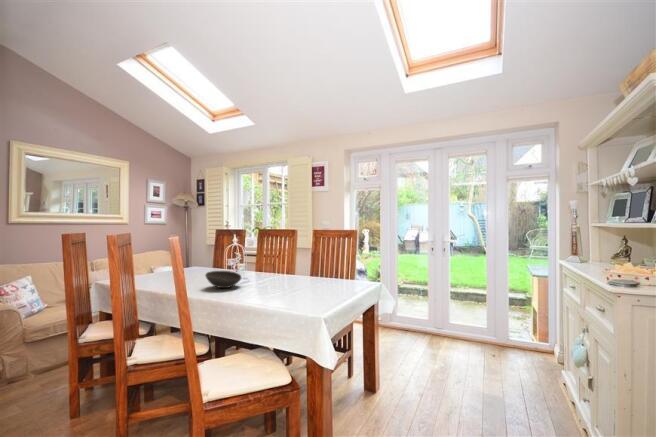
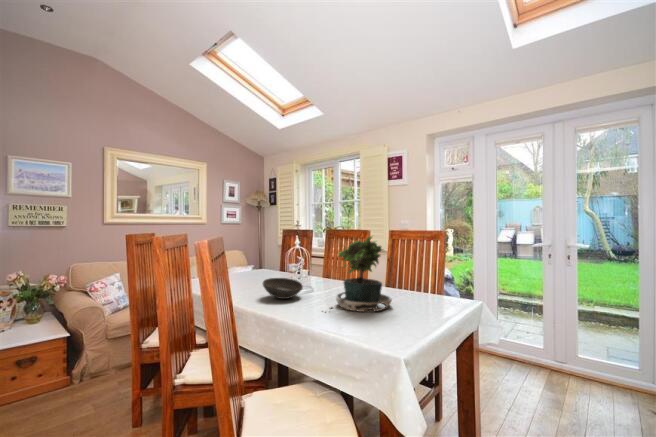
potted plant: none [260,233,315,295] -> present [336,236,392,312]

